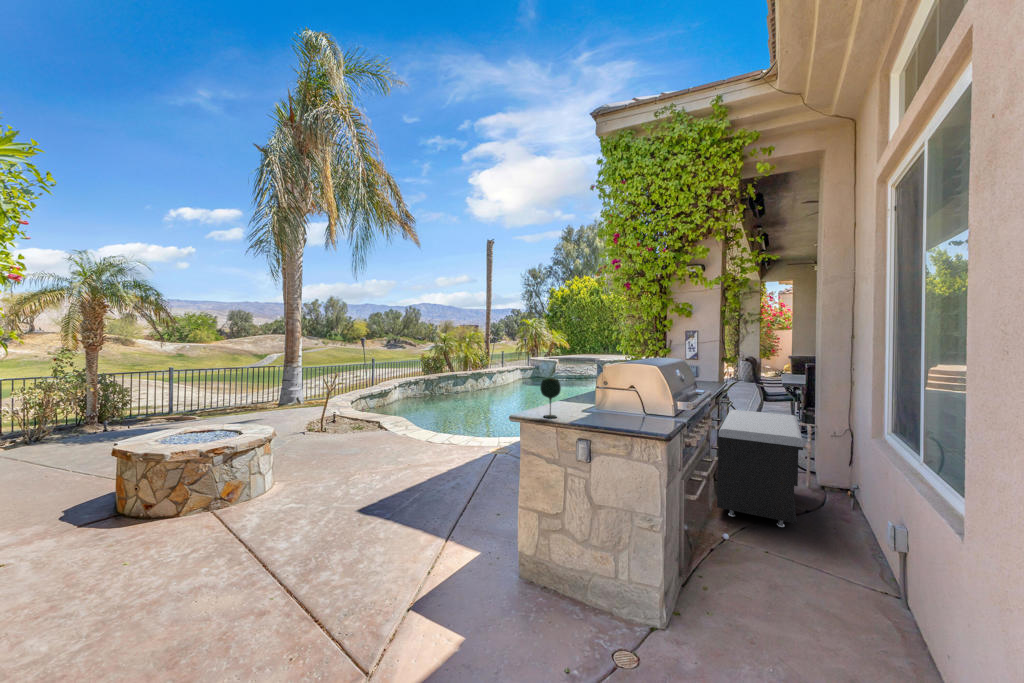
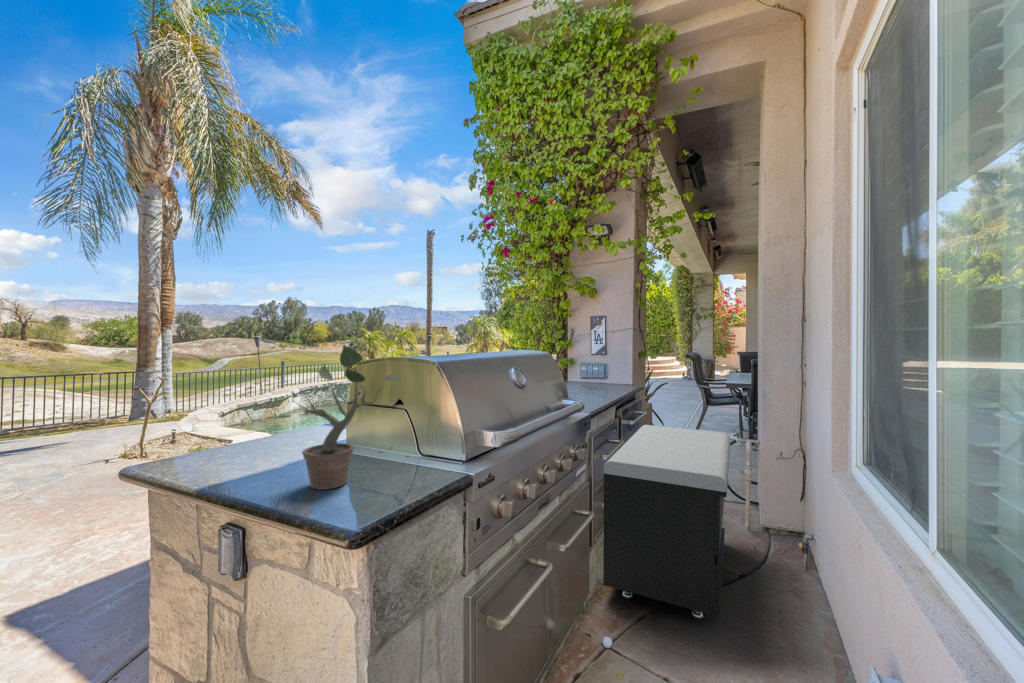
potted plant: none [600,358,662,425] -> present [275,345,402,490]
wine glass: present [540,378,561,418] -> none [179,389,230,472]

